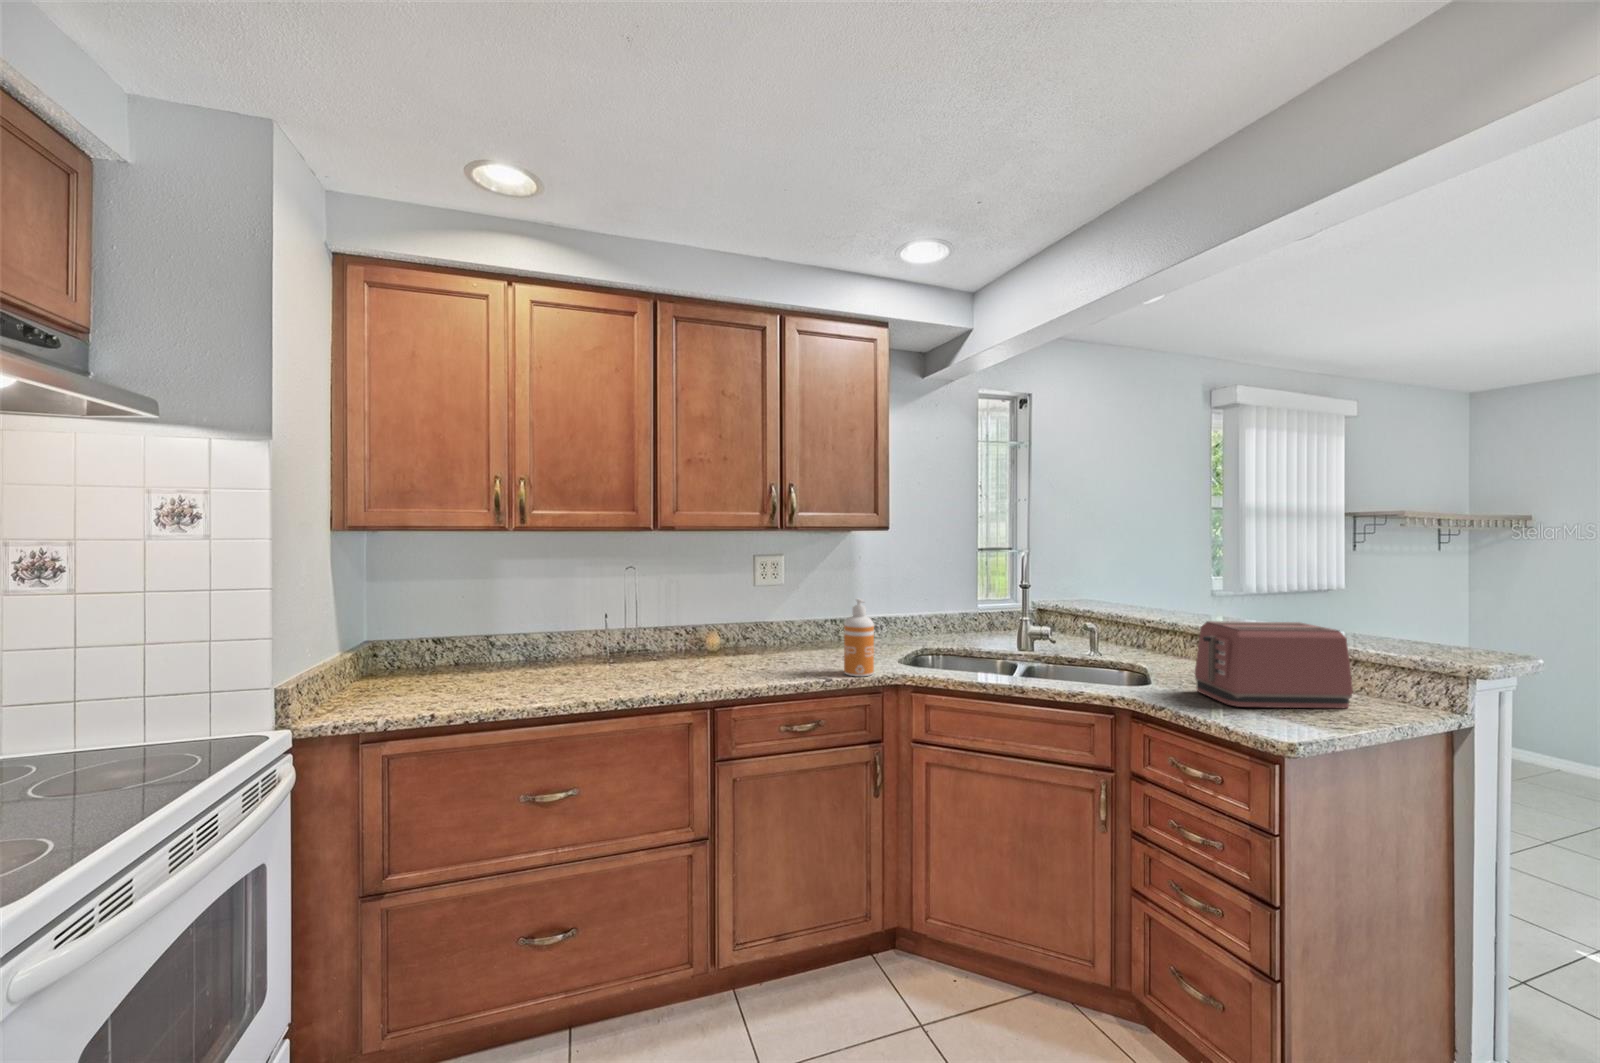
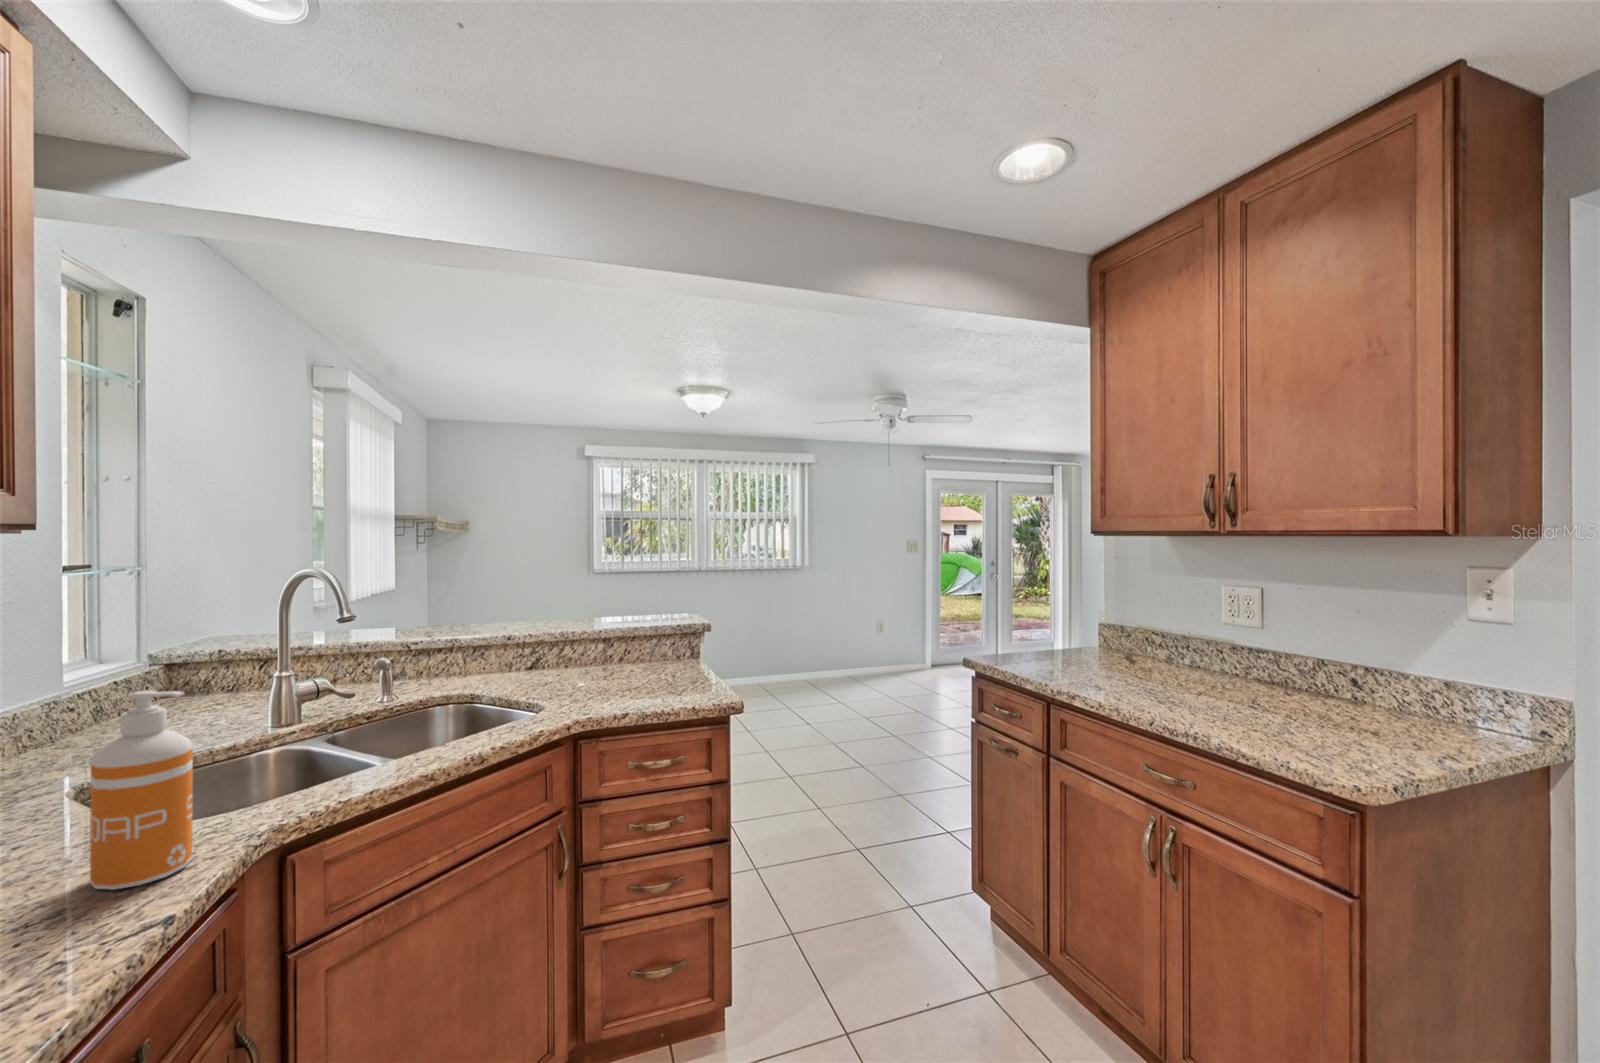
toaster: present [1194,621,1353,708] -> none [579,611,671,695]

